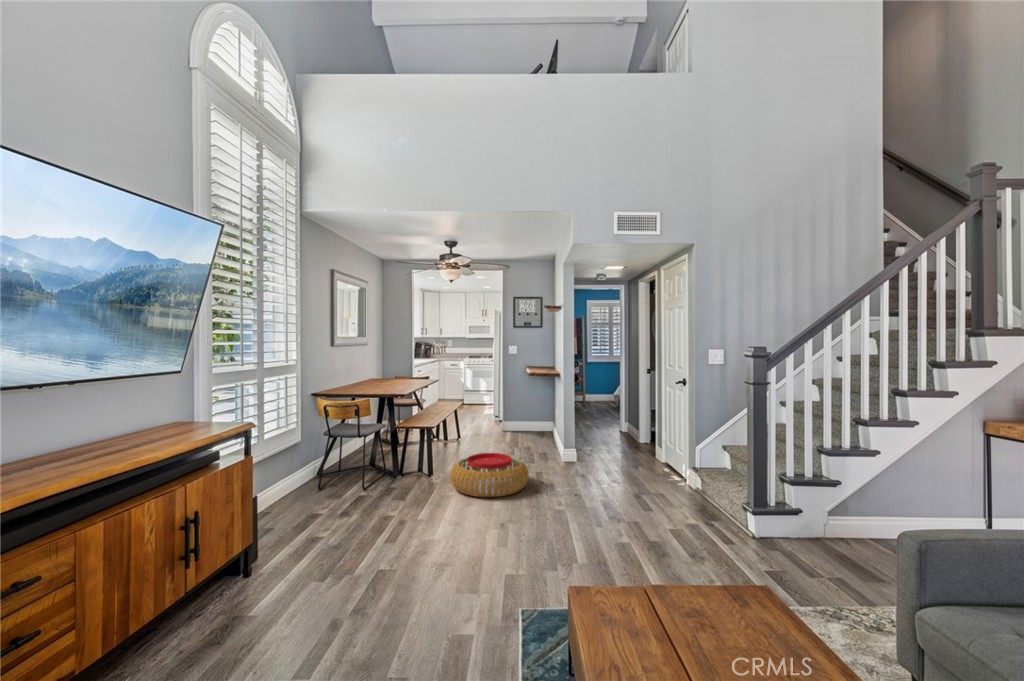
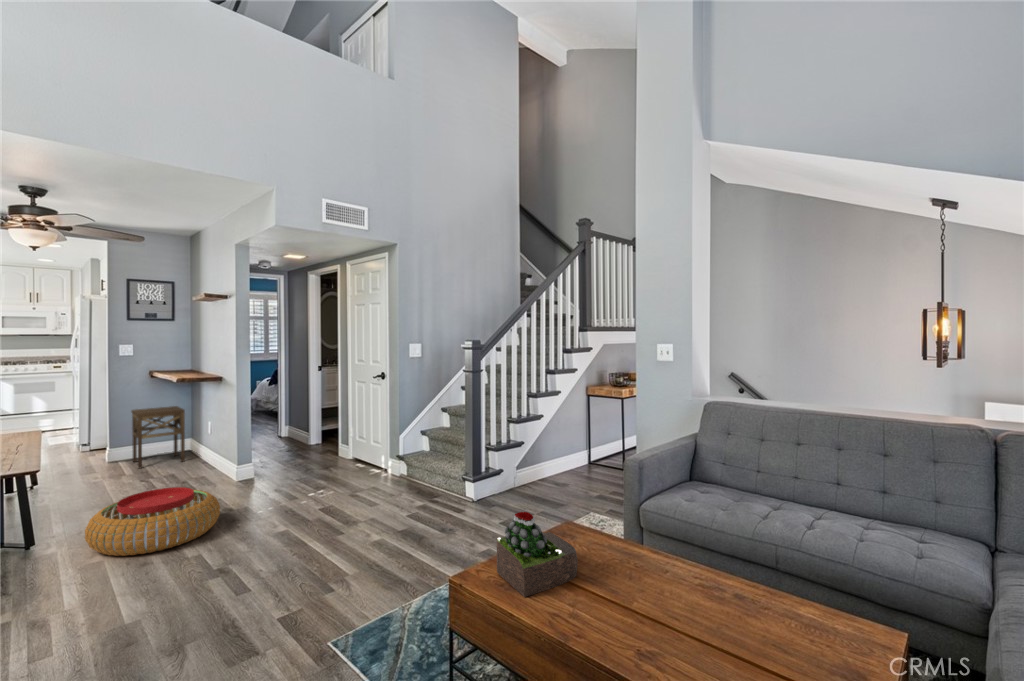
side table: none [514,393,543,437] -> present [131,406,185,468]
succulent plant: none [602,546,691,651] -> present [497,512,578,597]

